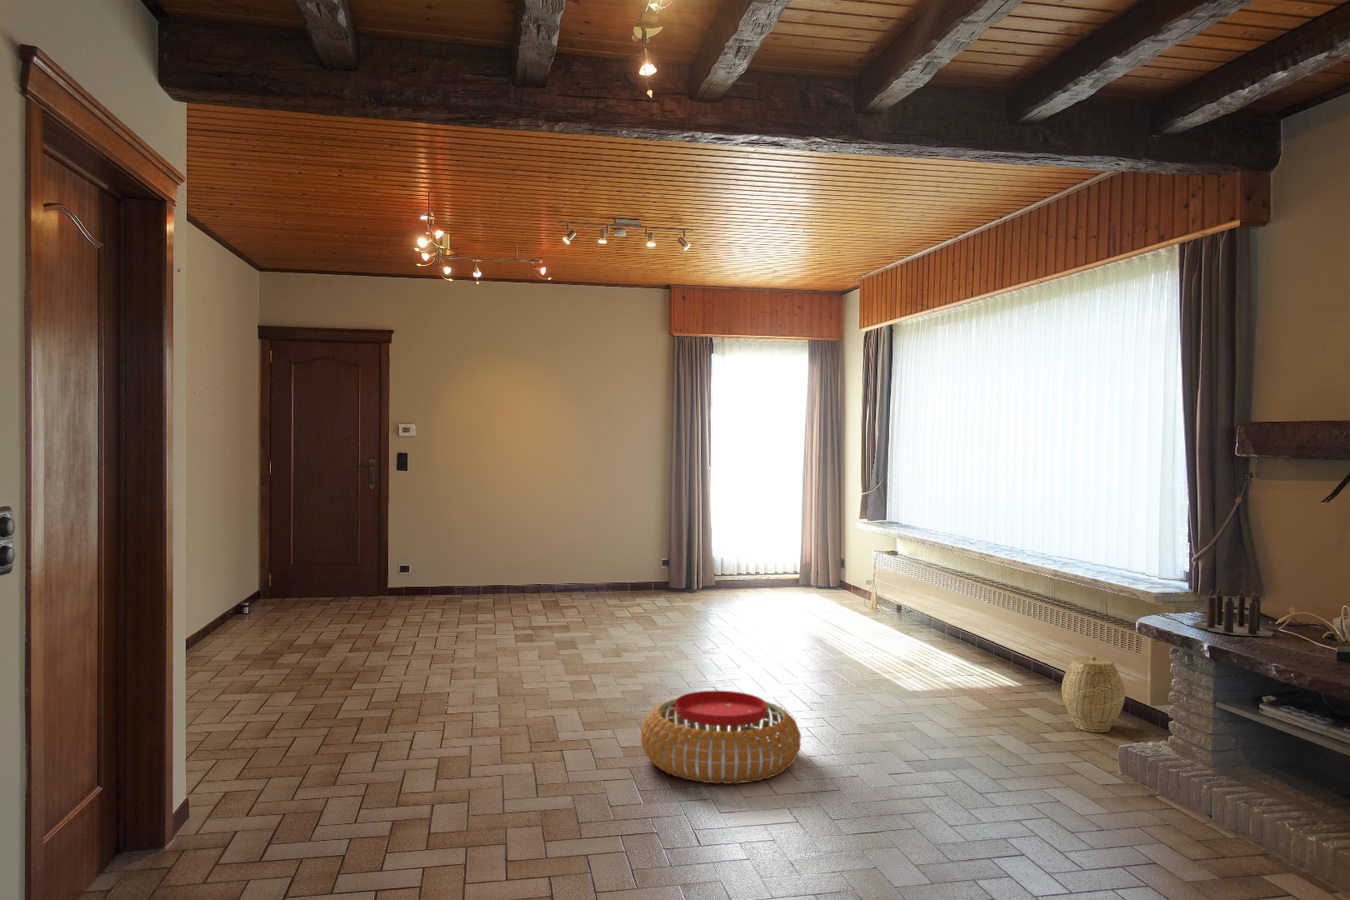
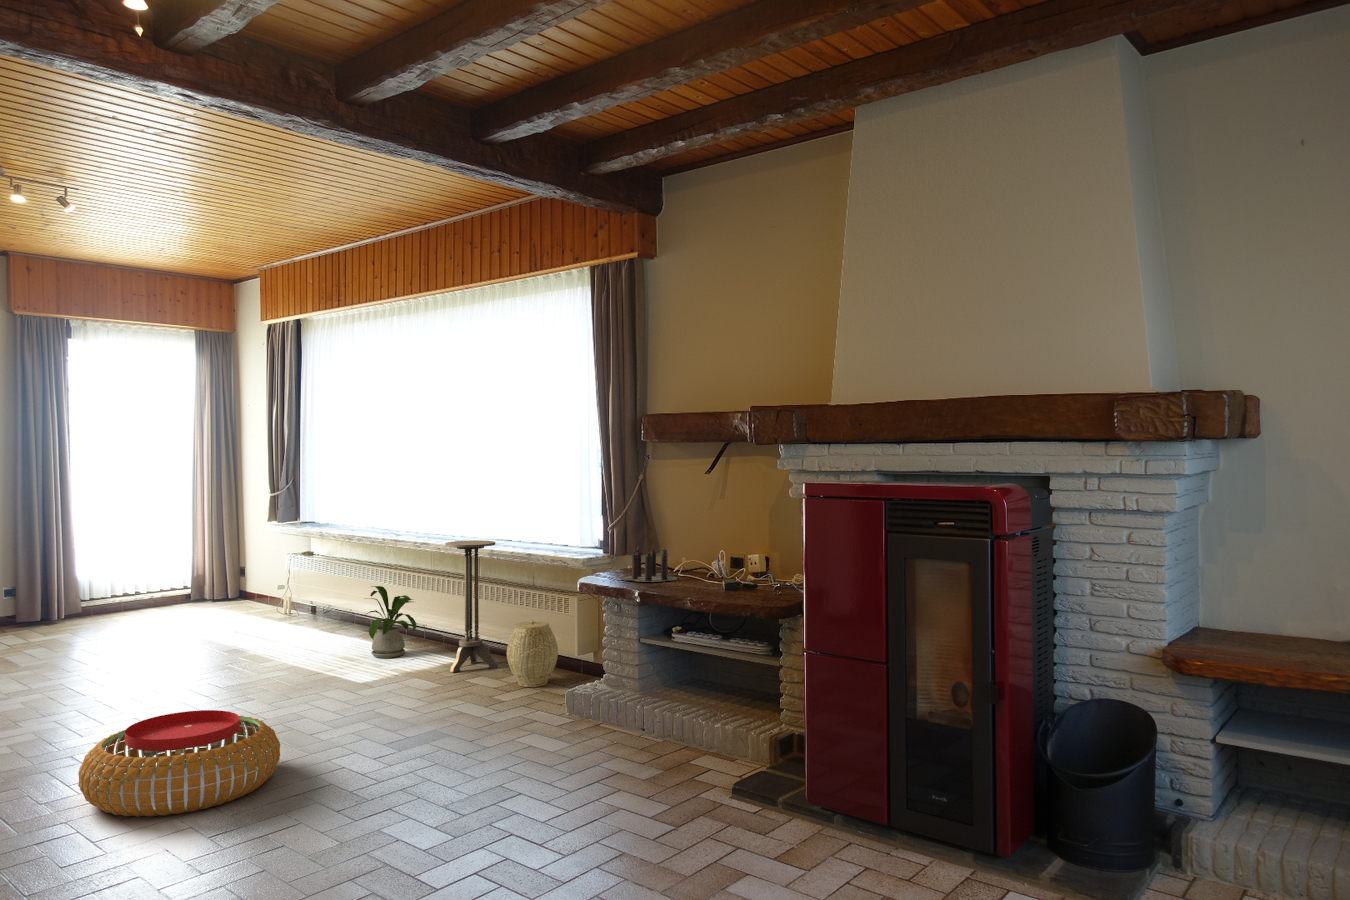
side table: none [1004,557,1061,701] -> present [445,540,498,672]
house plant: none [922,594,982,669] -> present [367,586,416,658]

